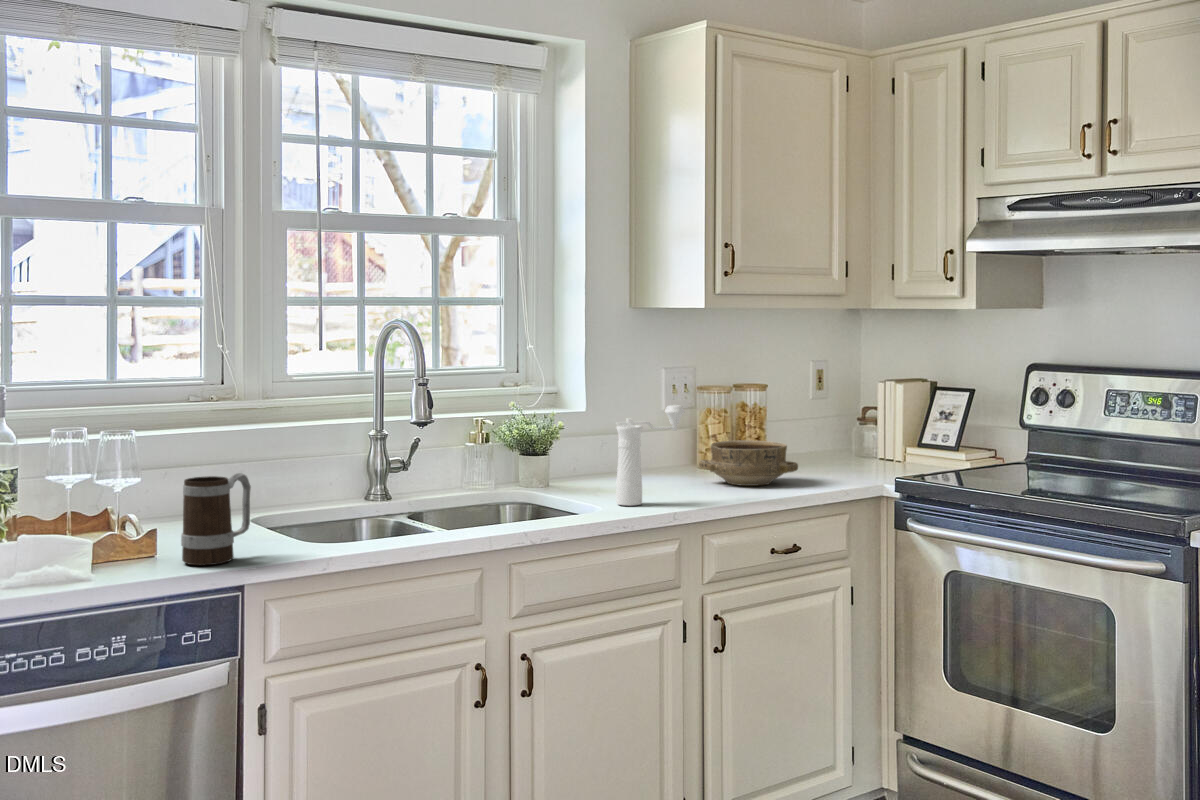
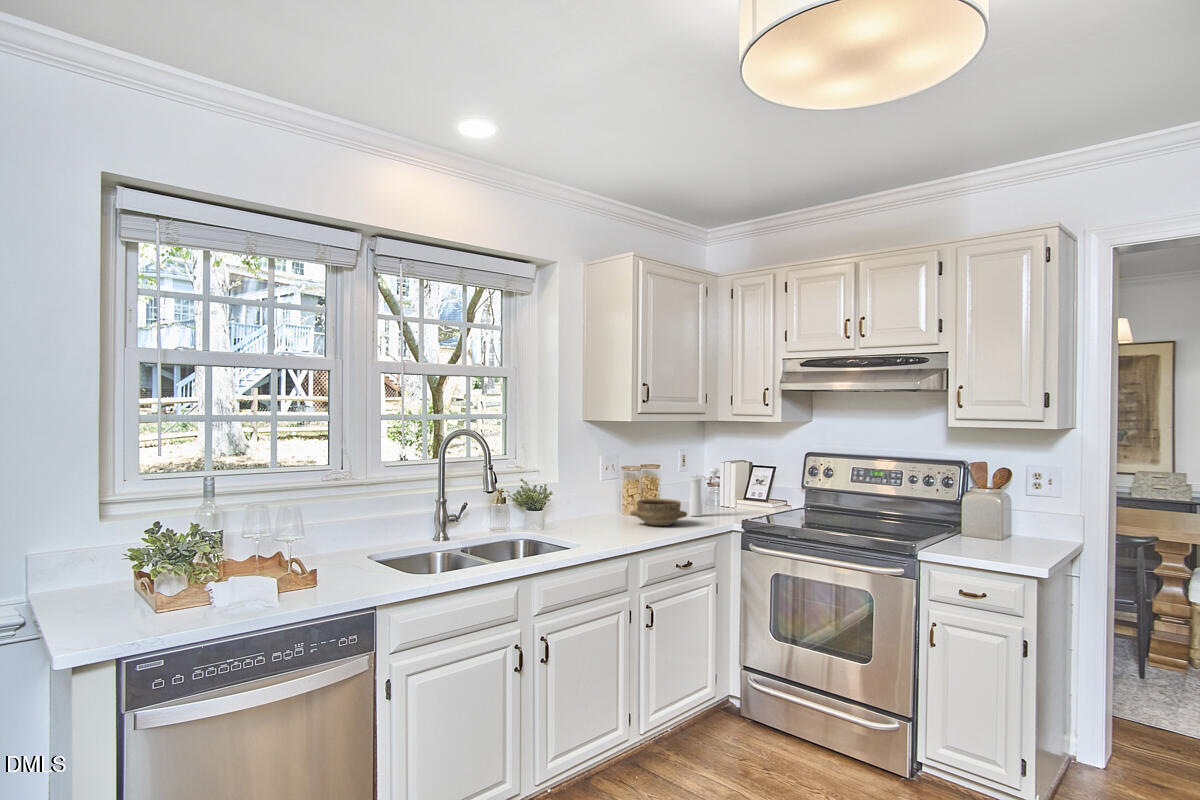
pepper mill: present [616,405,684,506] -> present [689,468,719,516]
mug: present [181,473,251,565] -> none [337,530,382,592]

